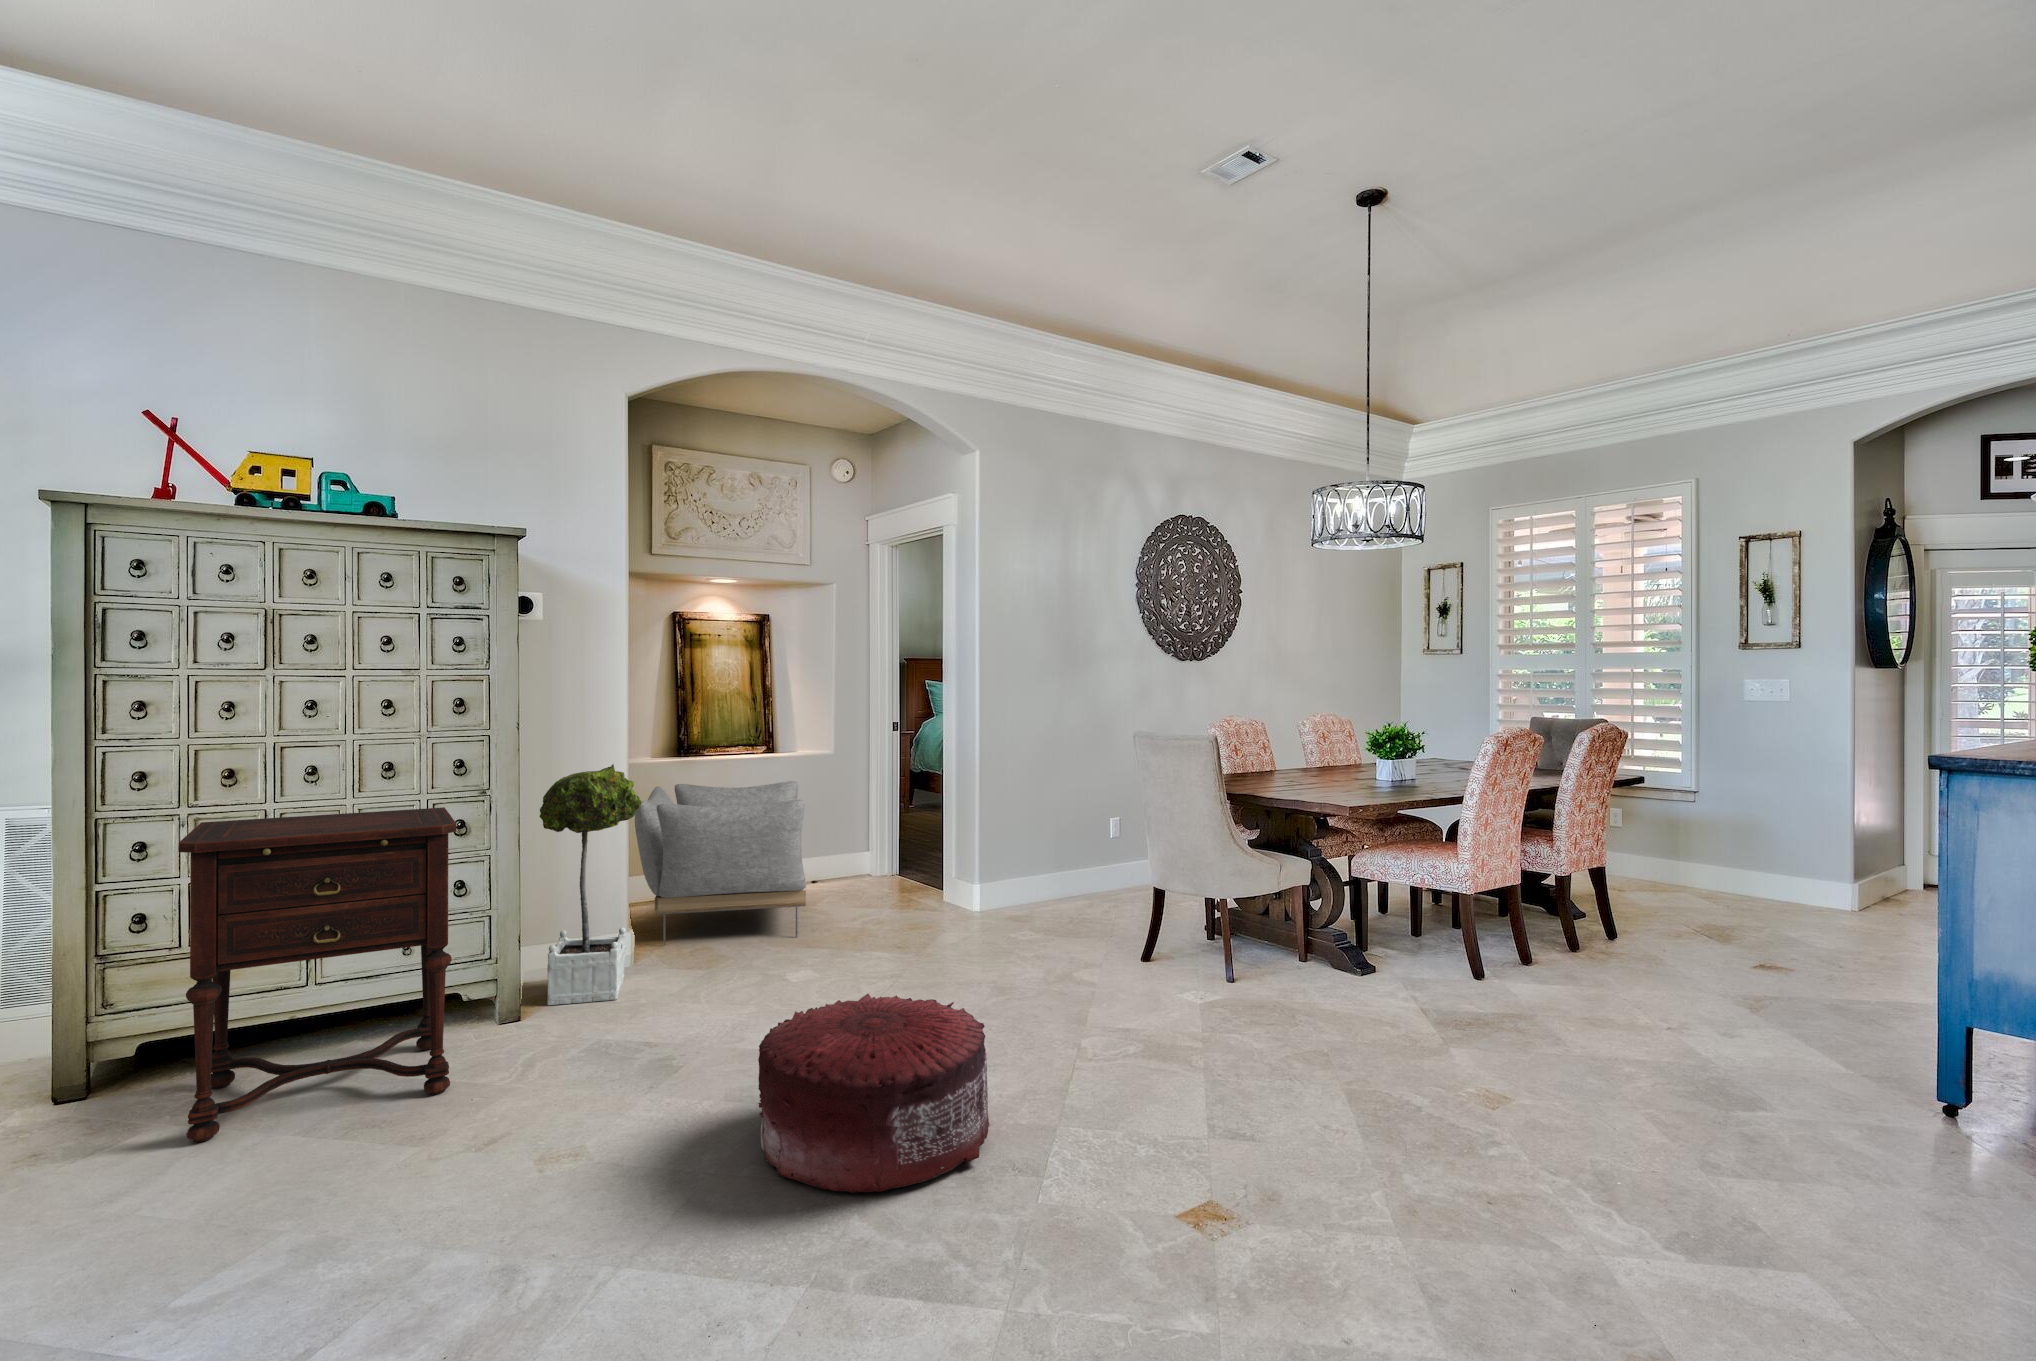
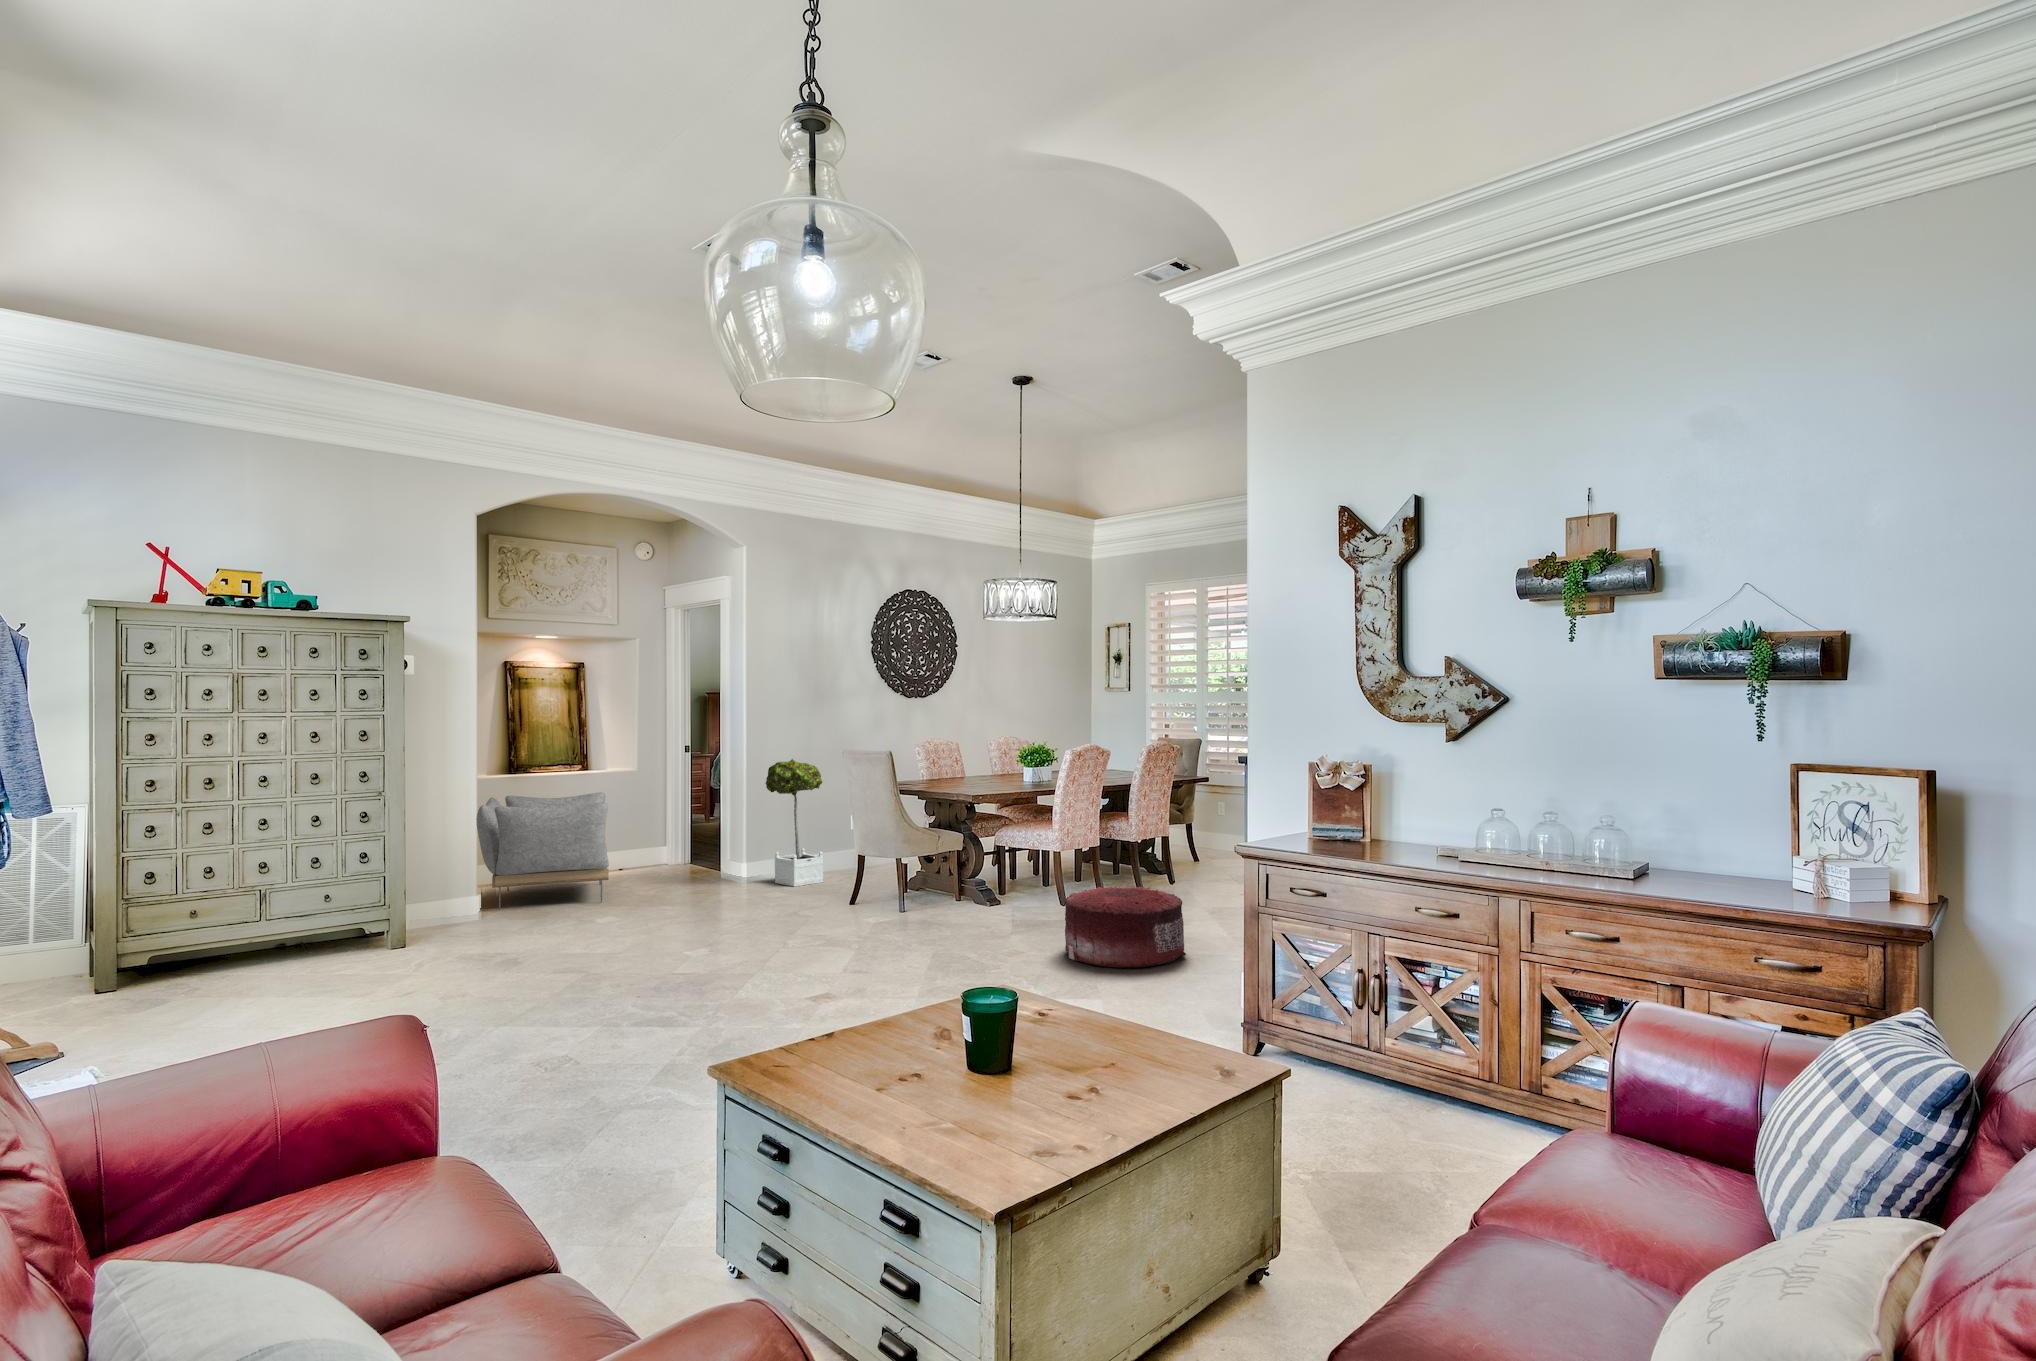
potted tree: present [540,764,642,1005] -> present [766,759,823,886]
side table: present [178,807,456,1142] -> none [193,803,372,1001]
pouf: present [758,994,990,1193] -> present [1065,886,1186,967]

